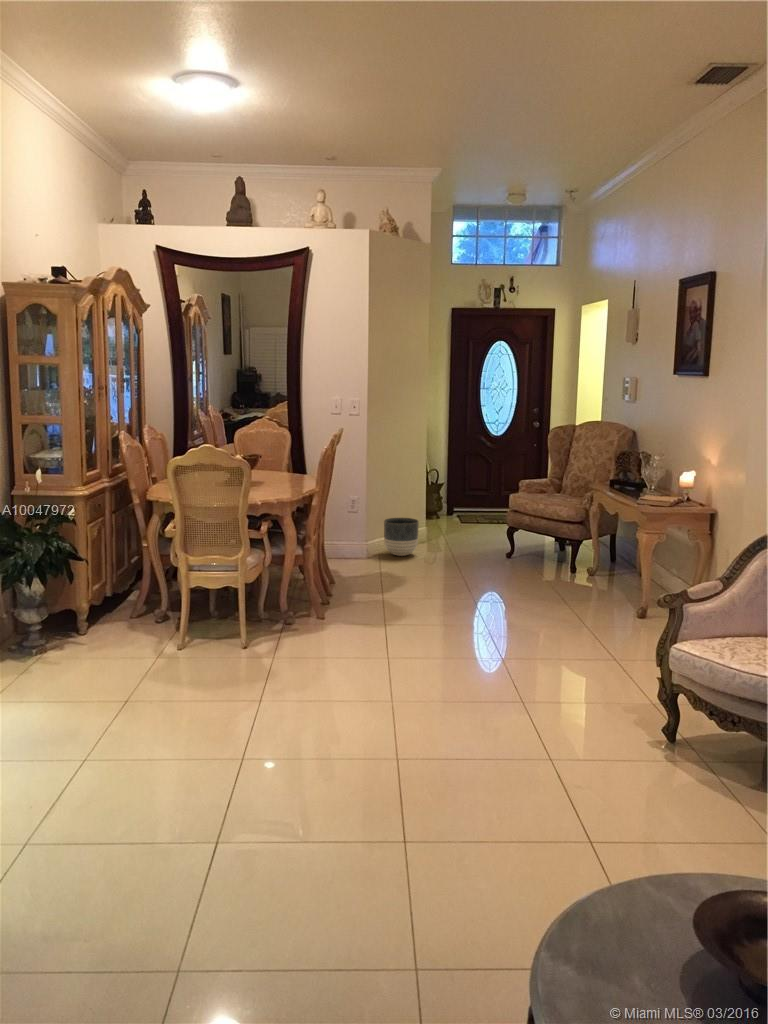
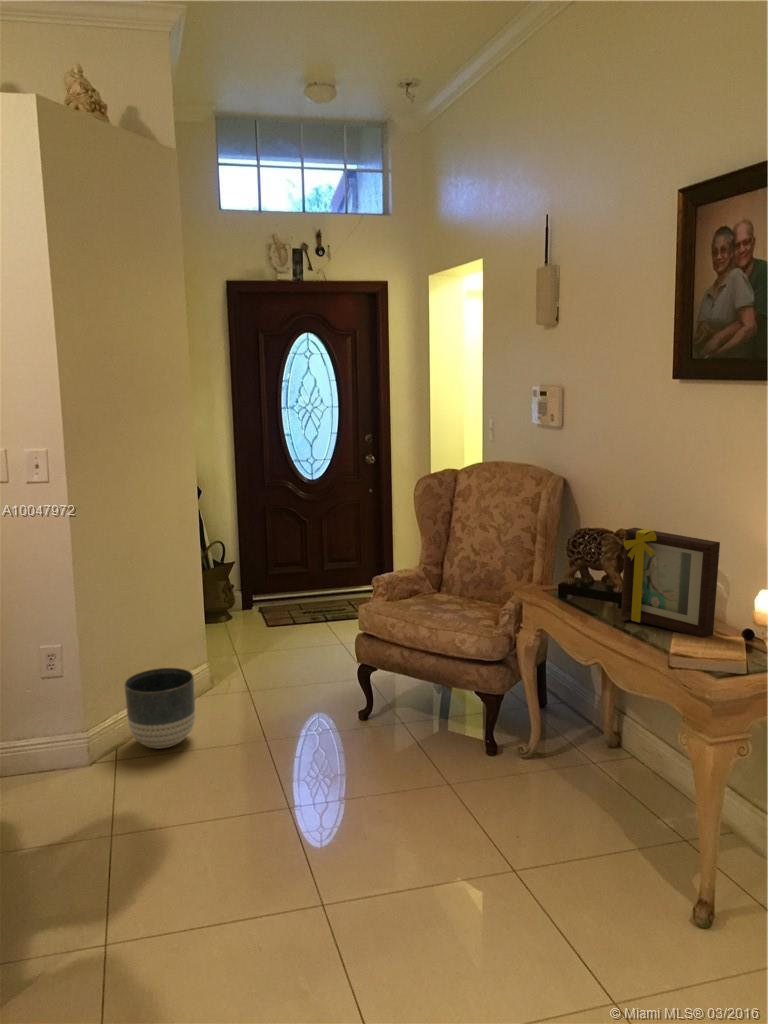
picture frame: none [630,444,673,496] -> present [621,528,720,638]

